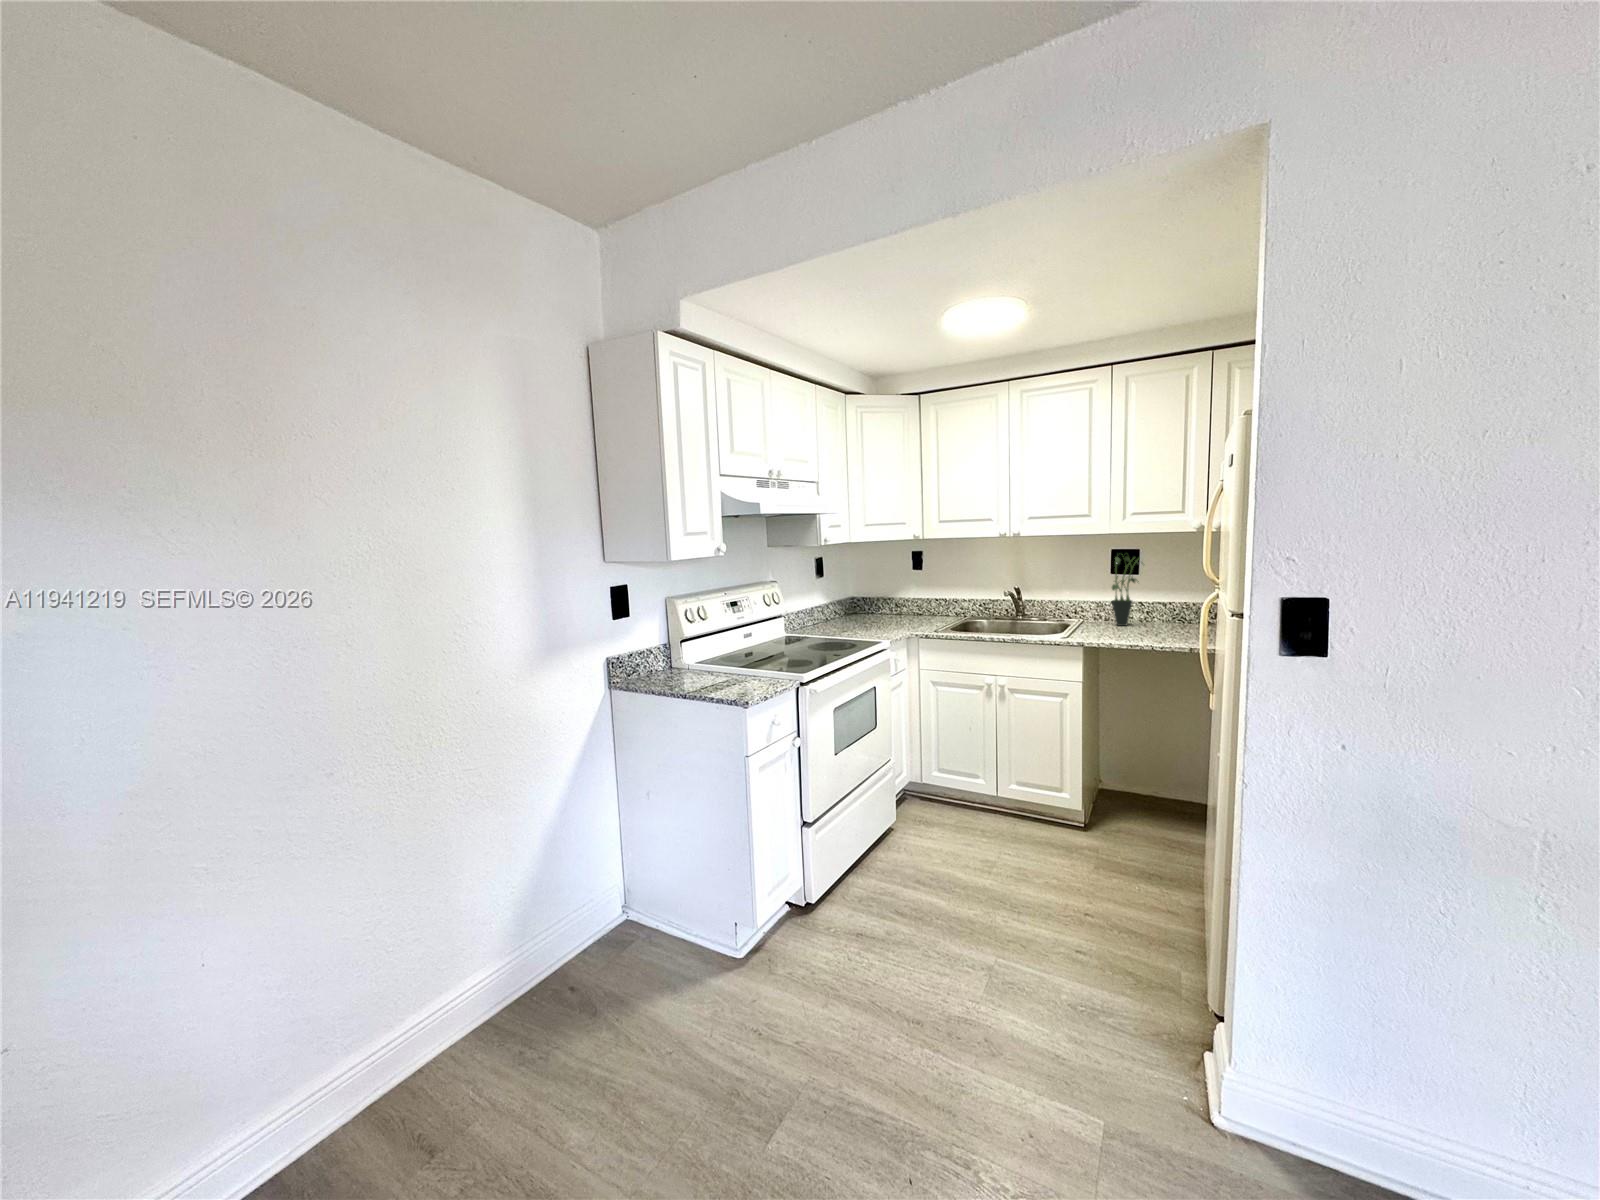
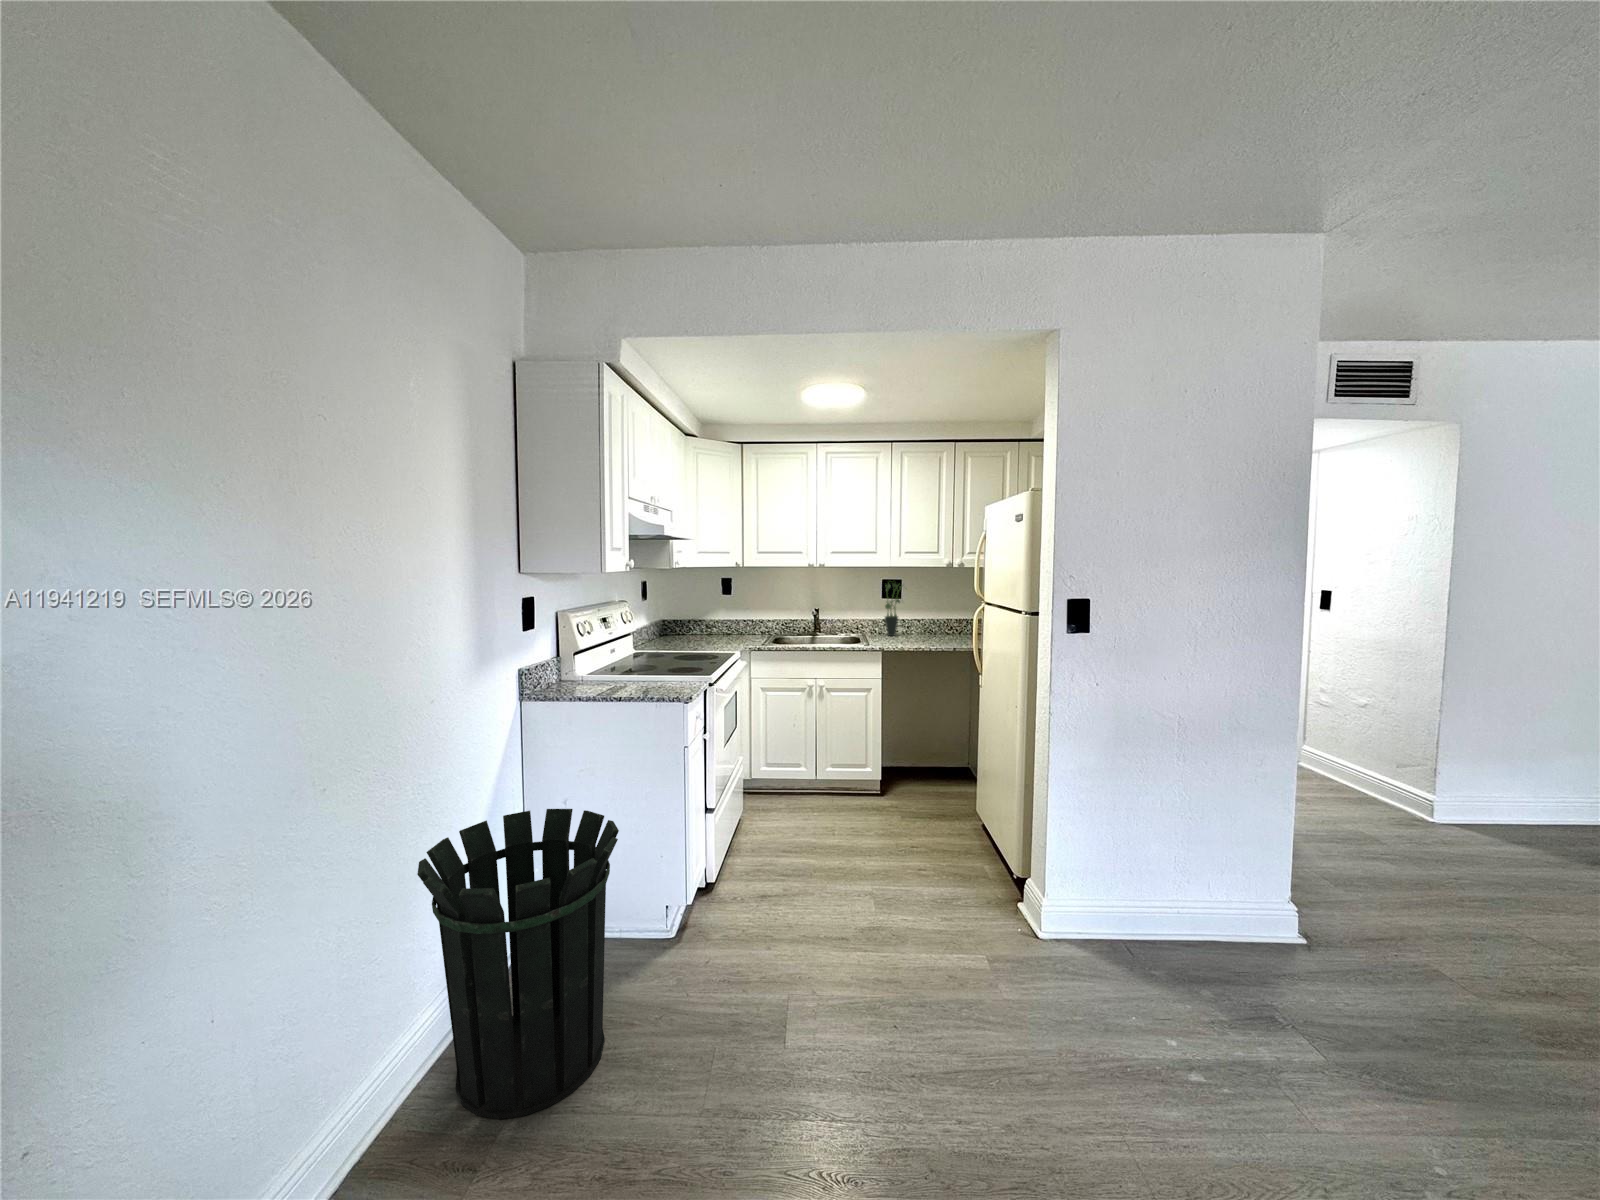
waste bin: none [436,798,635,1103] -> present [417,809,619,1119]

